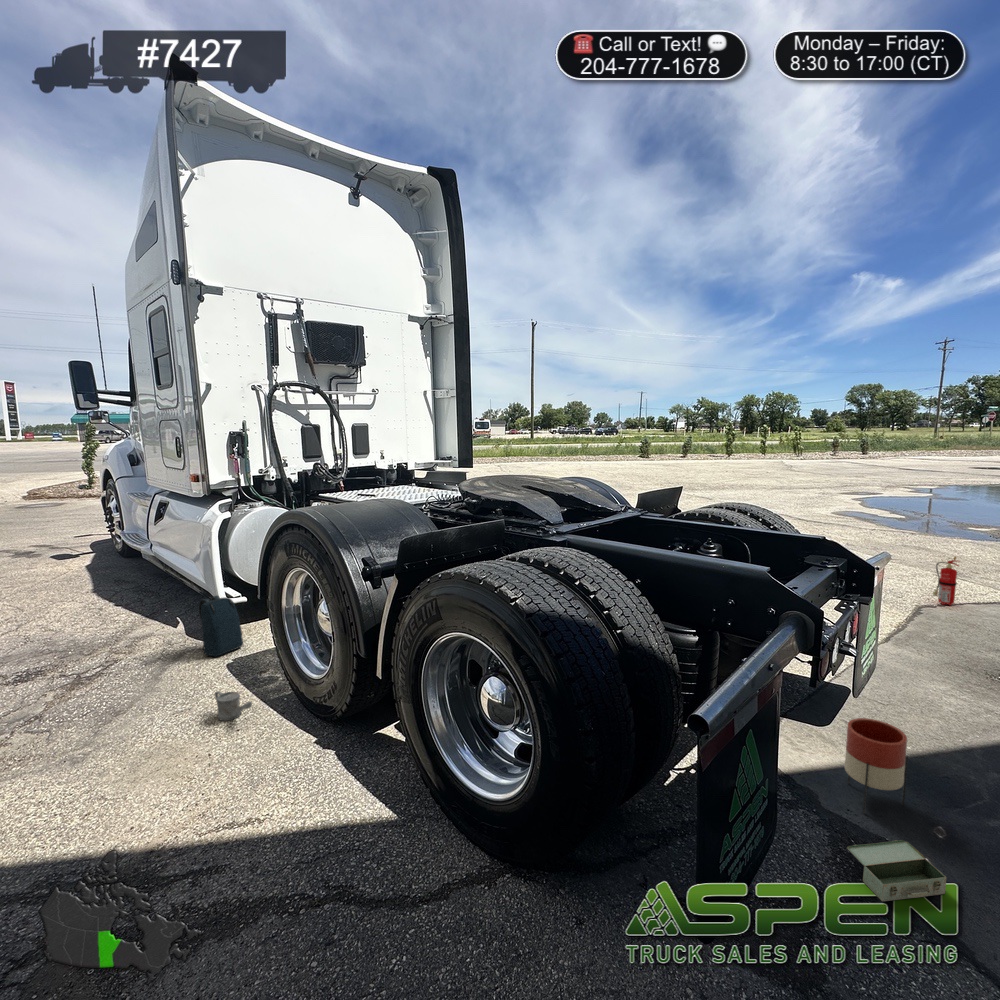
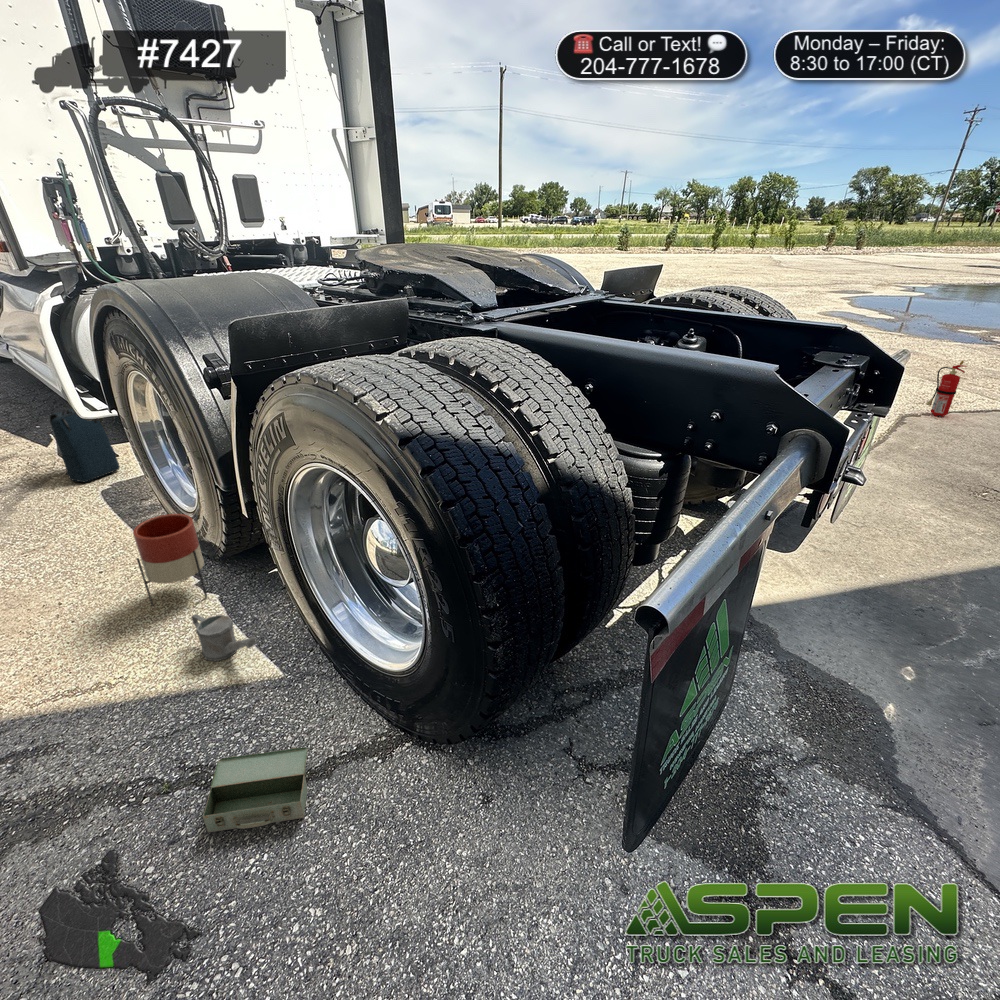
watering can: present [215,691,252,721] -> present [192,614,256,661]
planter: present [845,718,908,814] -> present [133,514,207,606]
toolbox: present [847,840,947,902] -> present [203,747,308,833]

